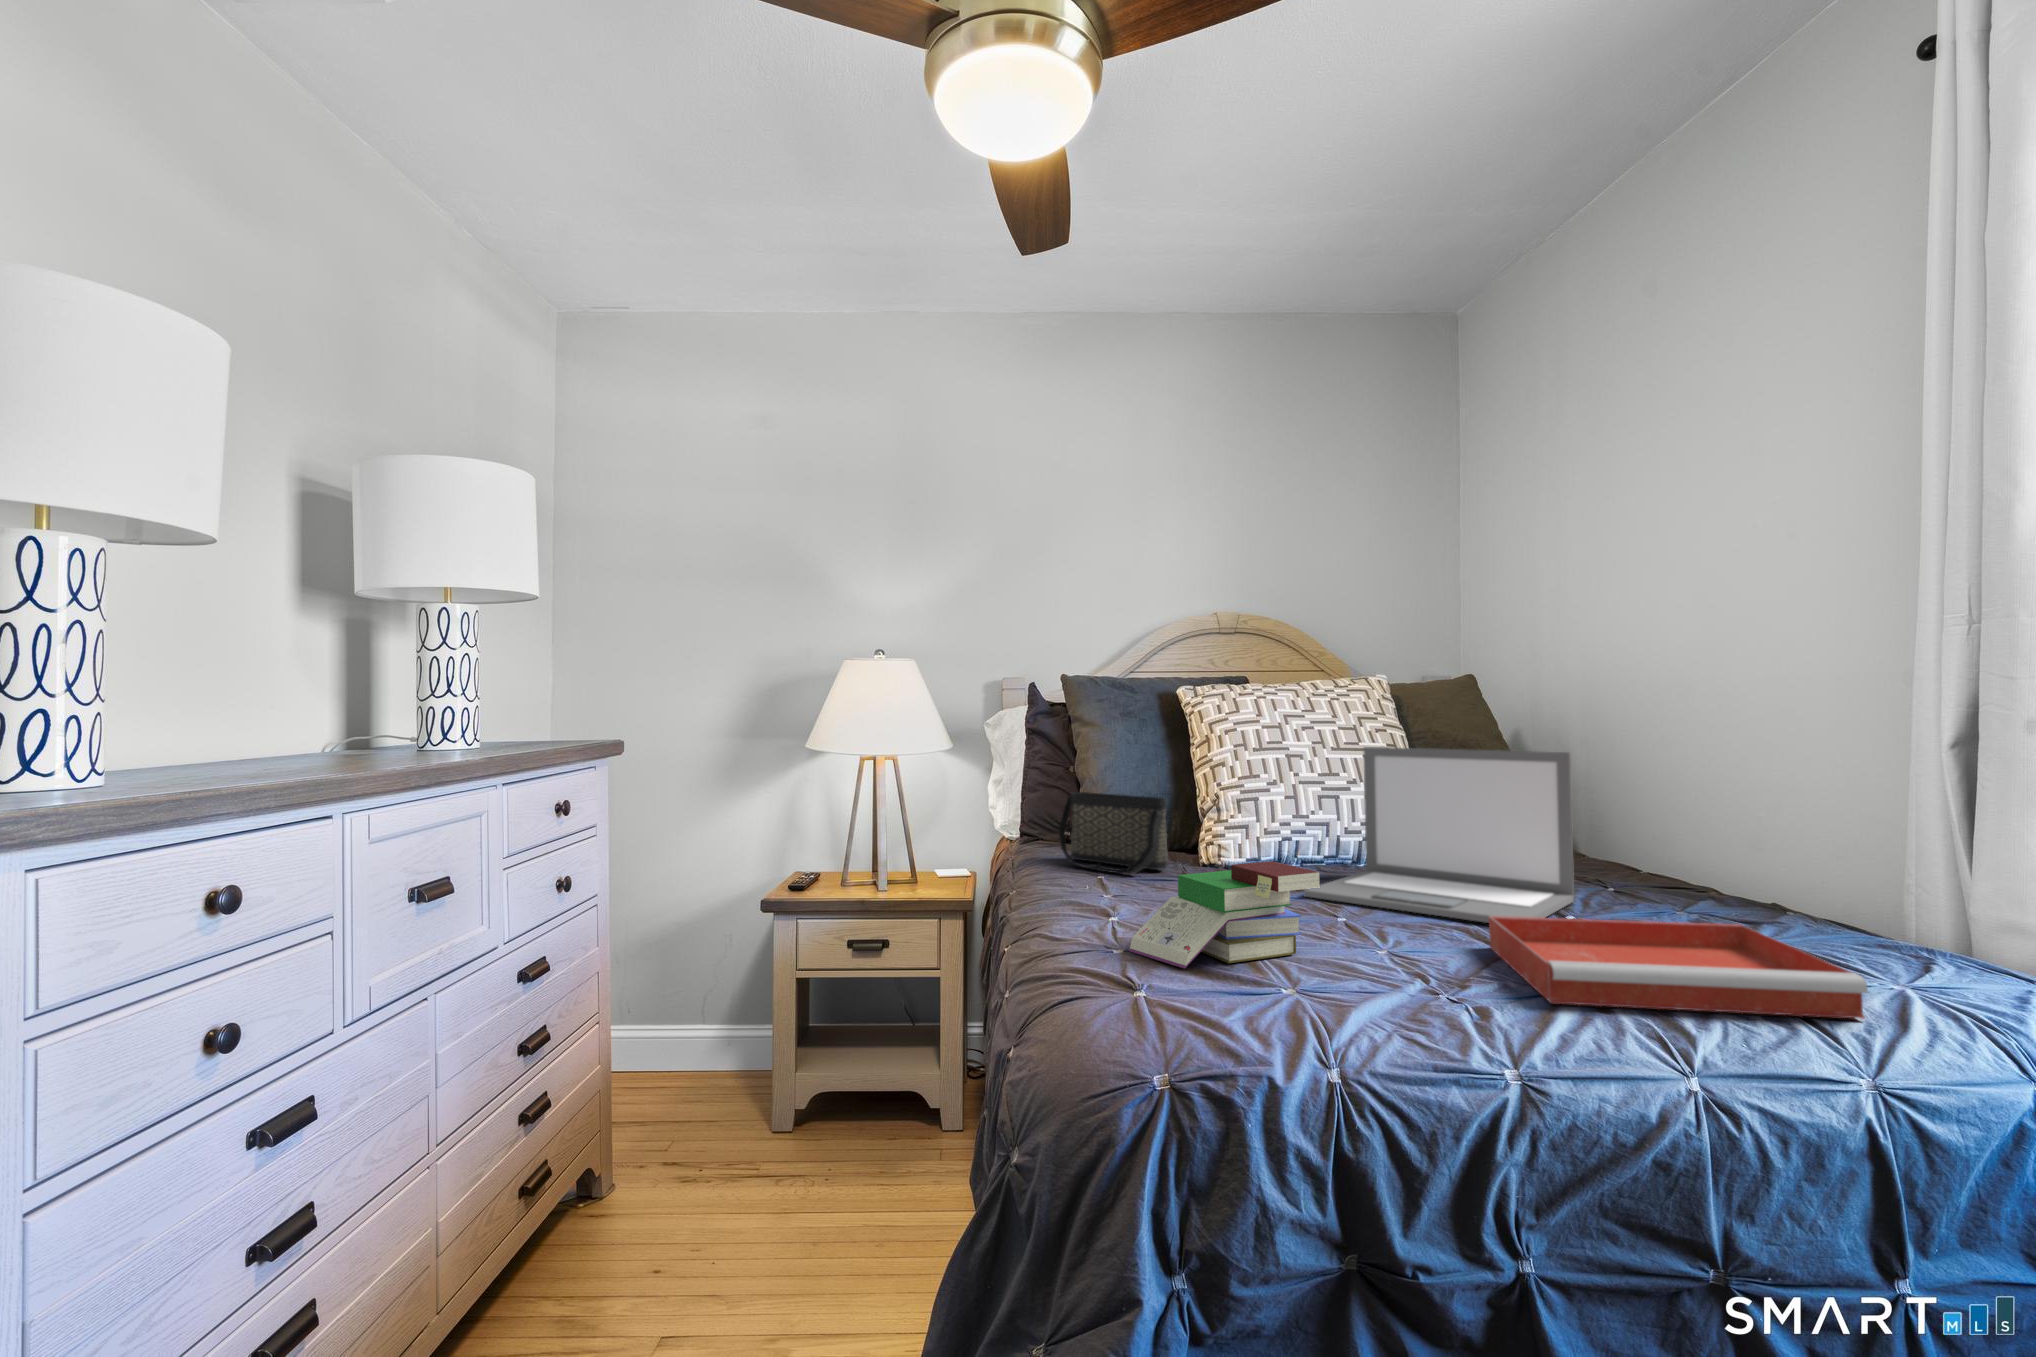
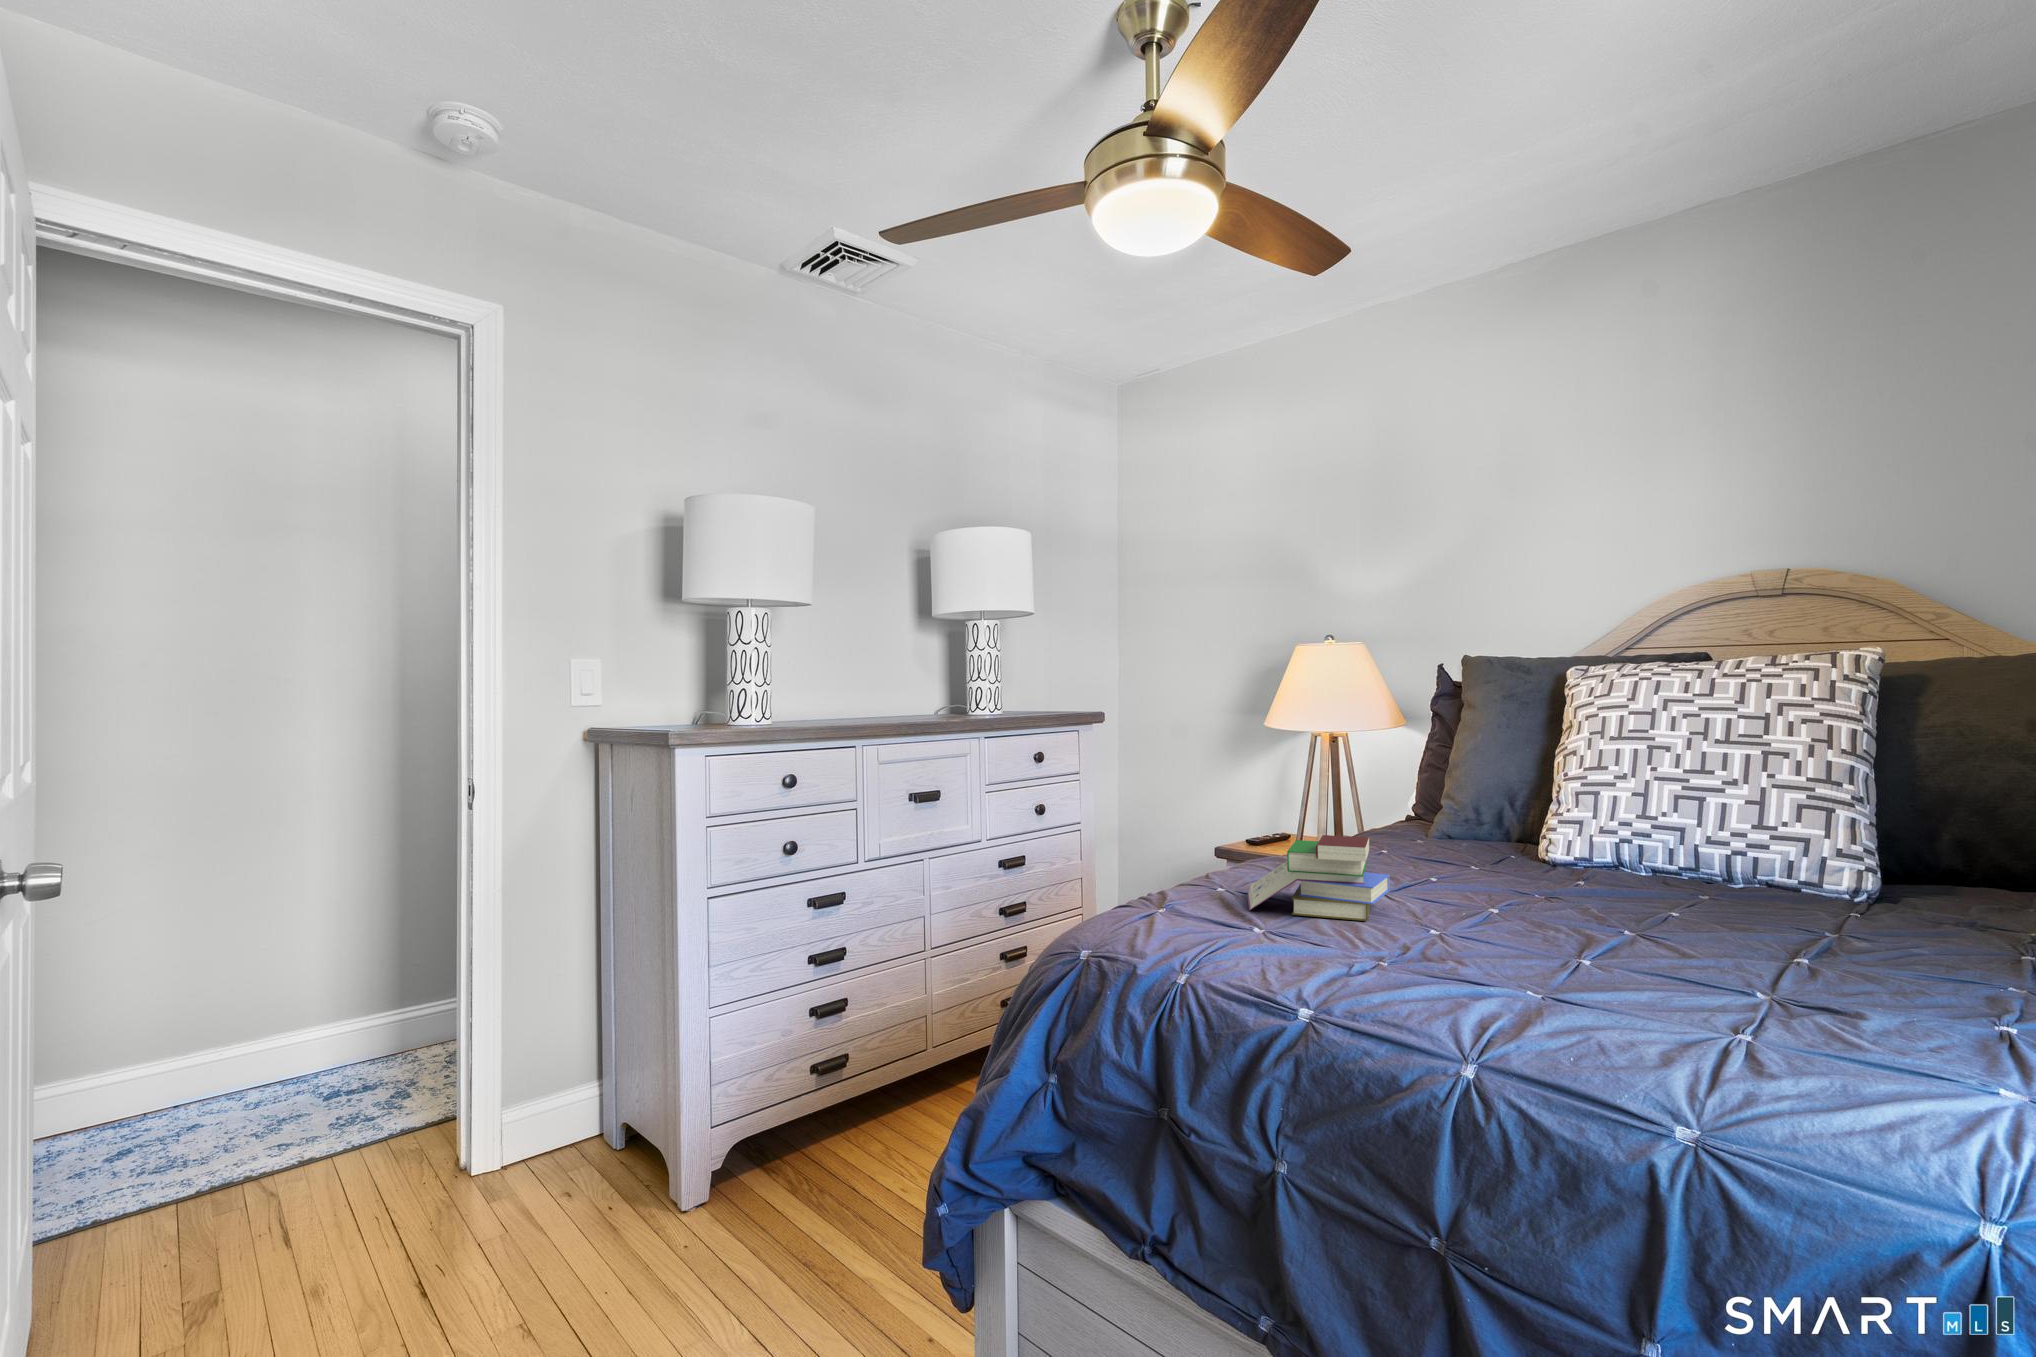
laptop: present [1304,747,1574,923] -> none [1535,742,1888,952]
handbag: present [1058,792,1168,874] -> none [1388,774,1472,853]
tray: present [1489,916,1868,1019] -> none [1466,922,1902,1087]

